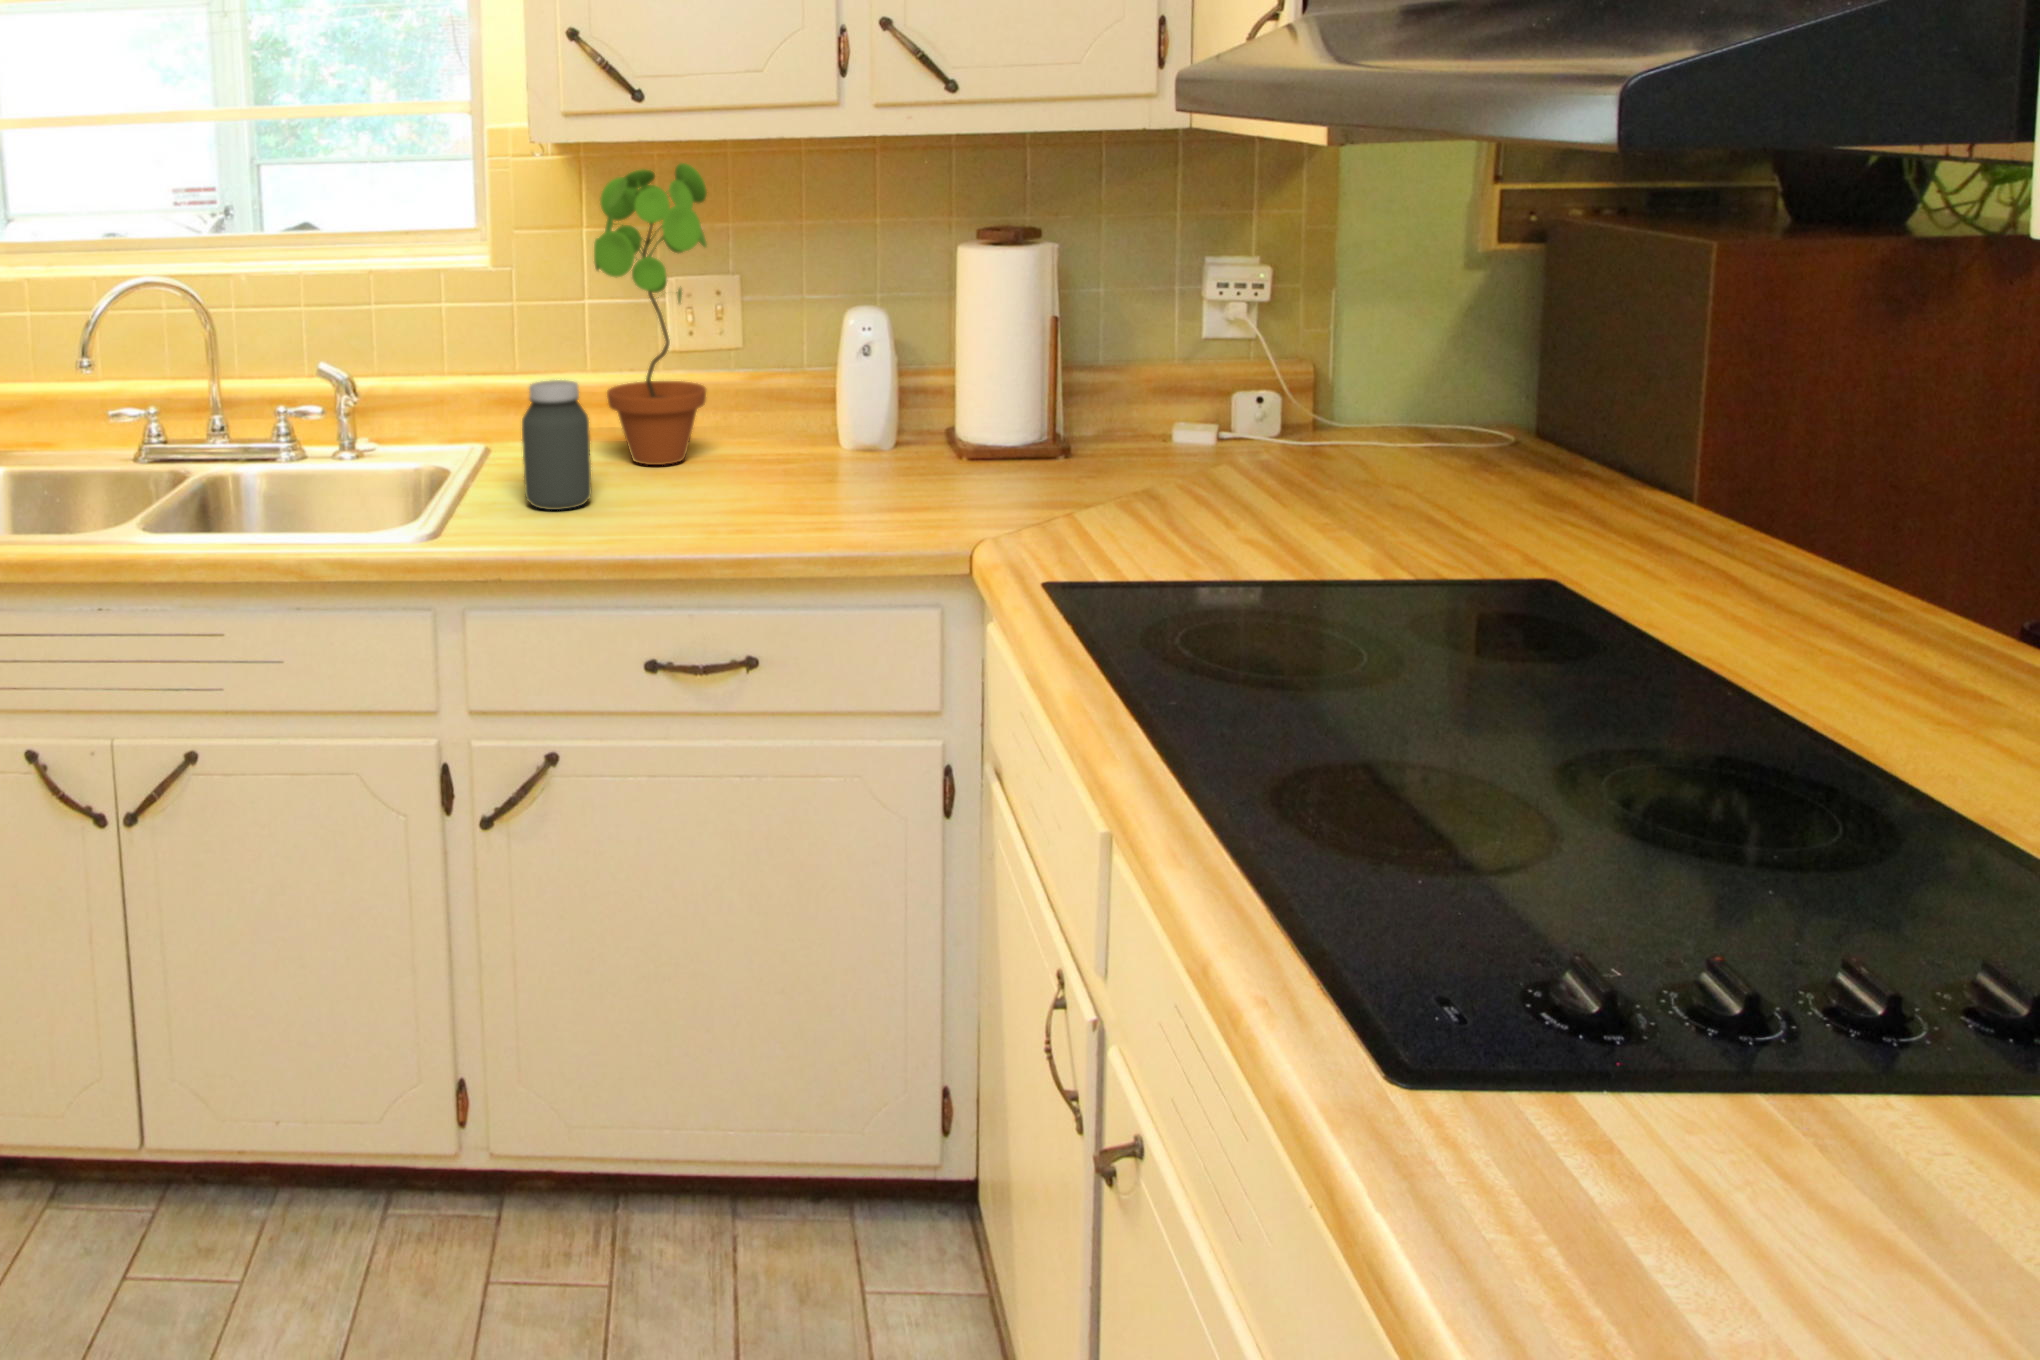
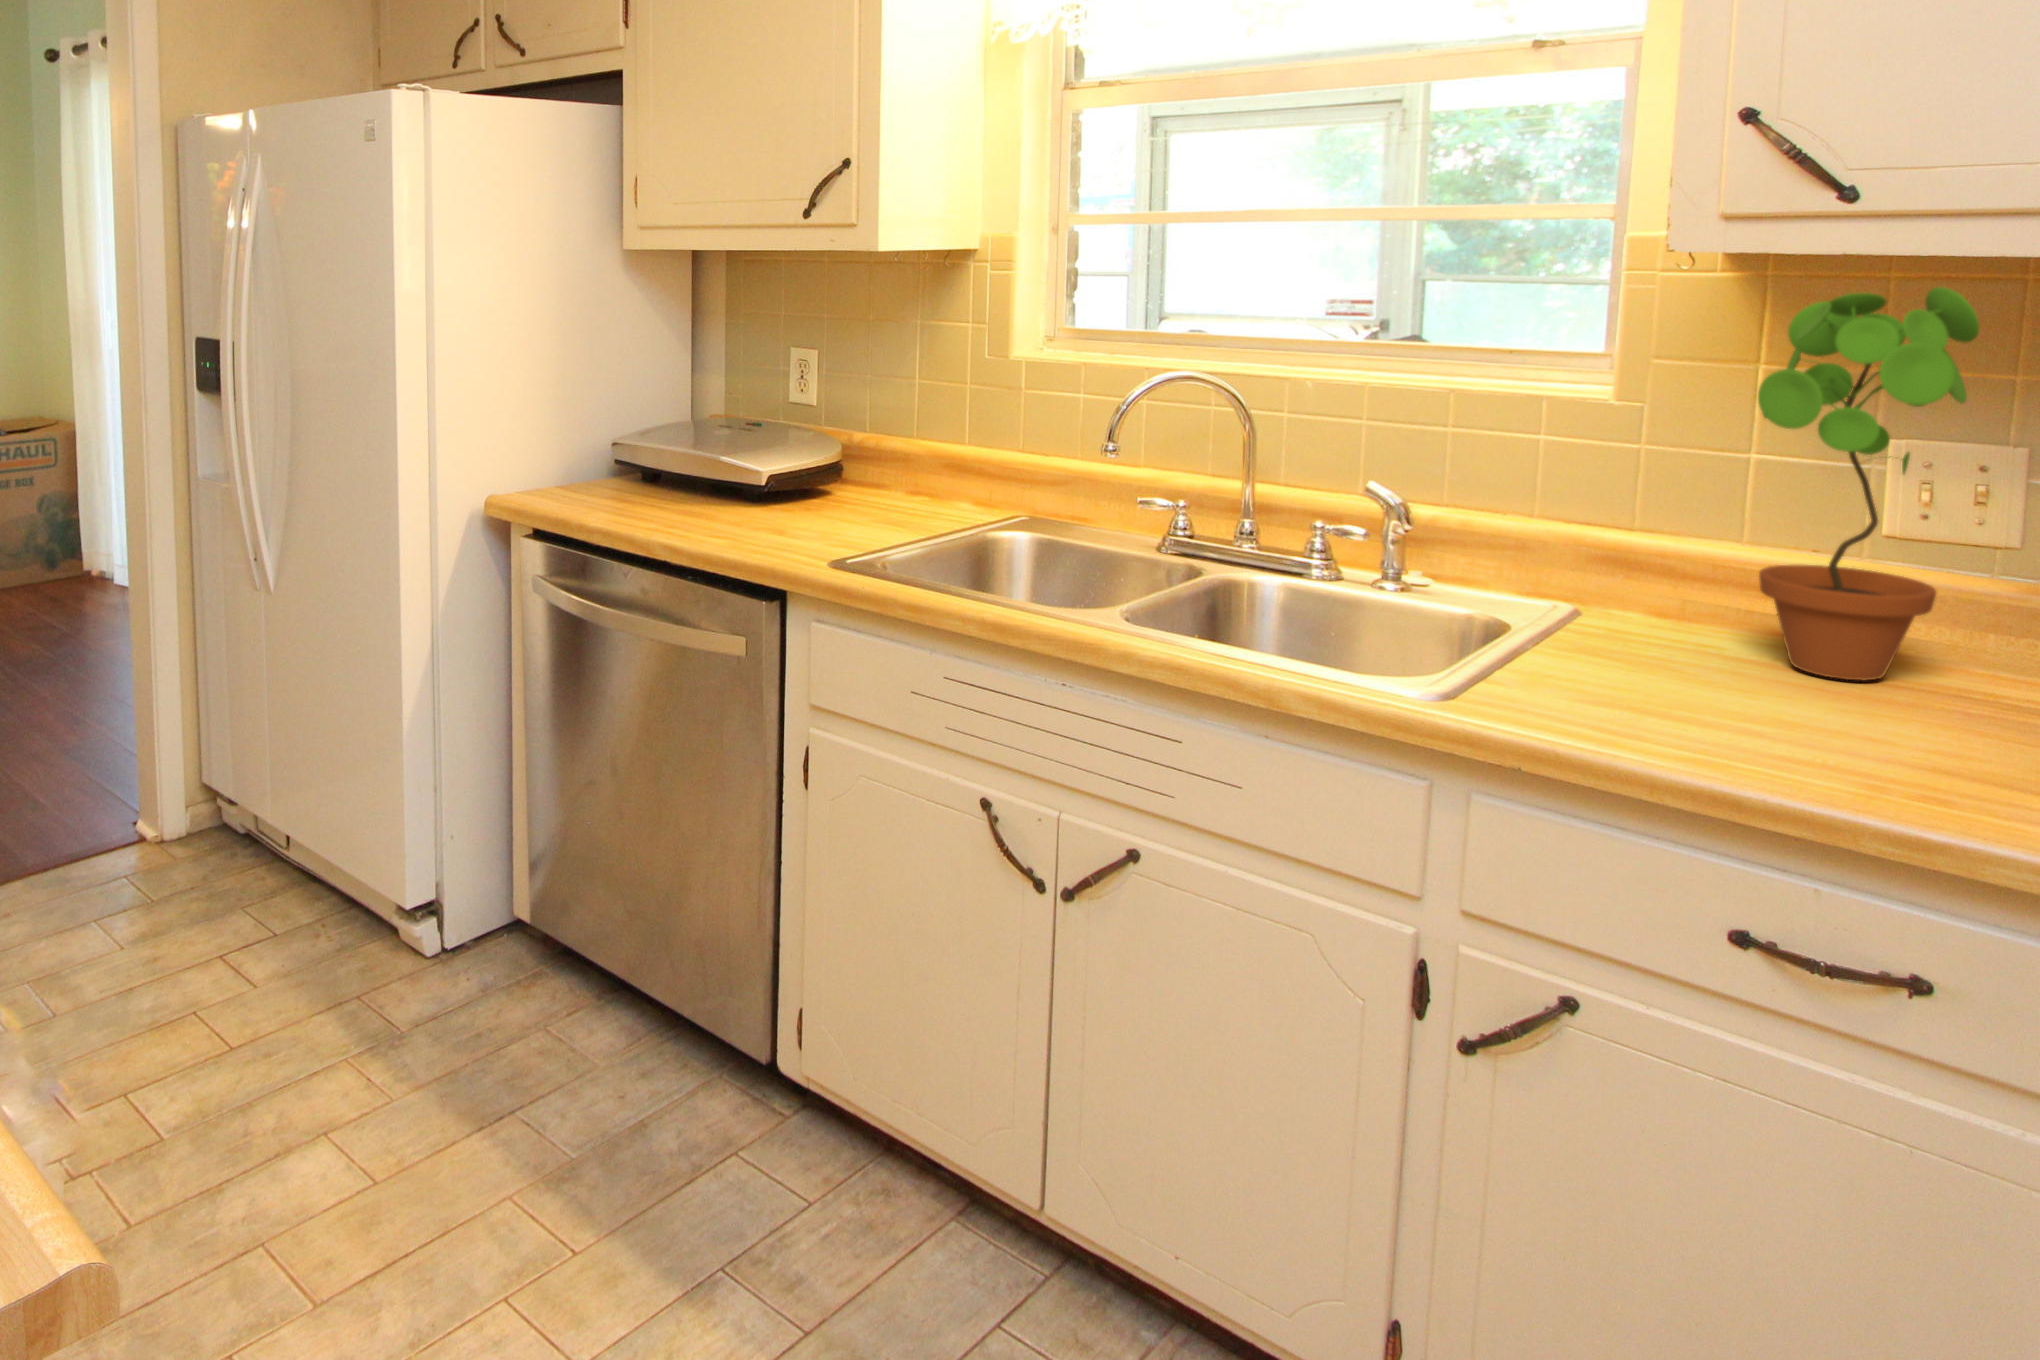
jar: present [522,380,591,510] -> none [1591,545,1702,708]

